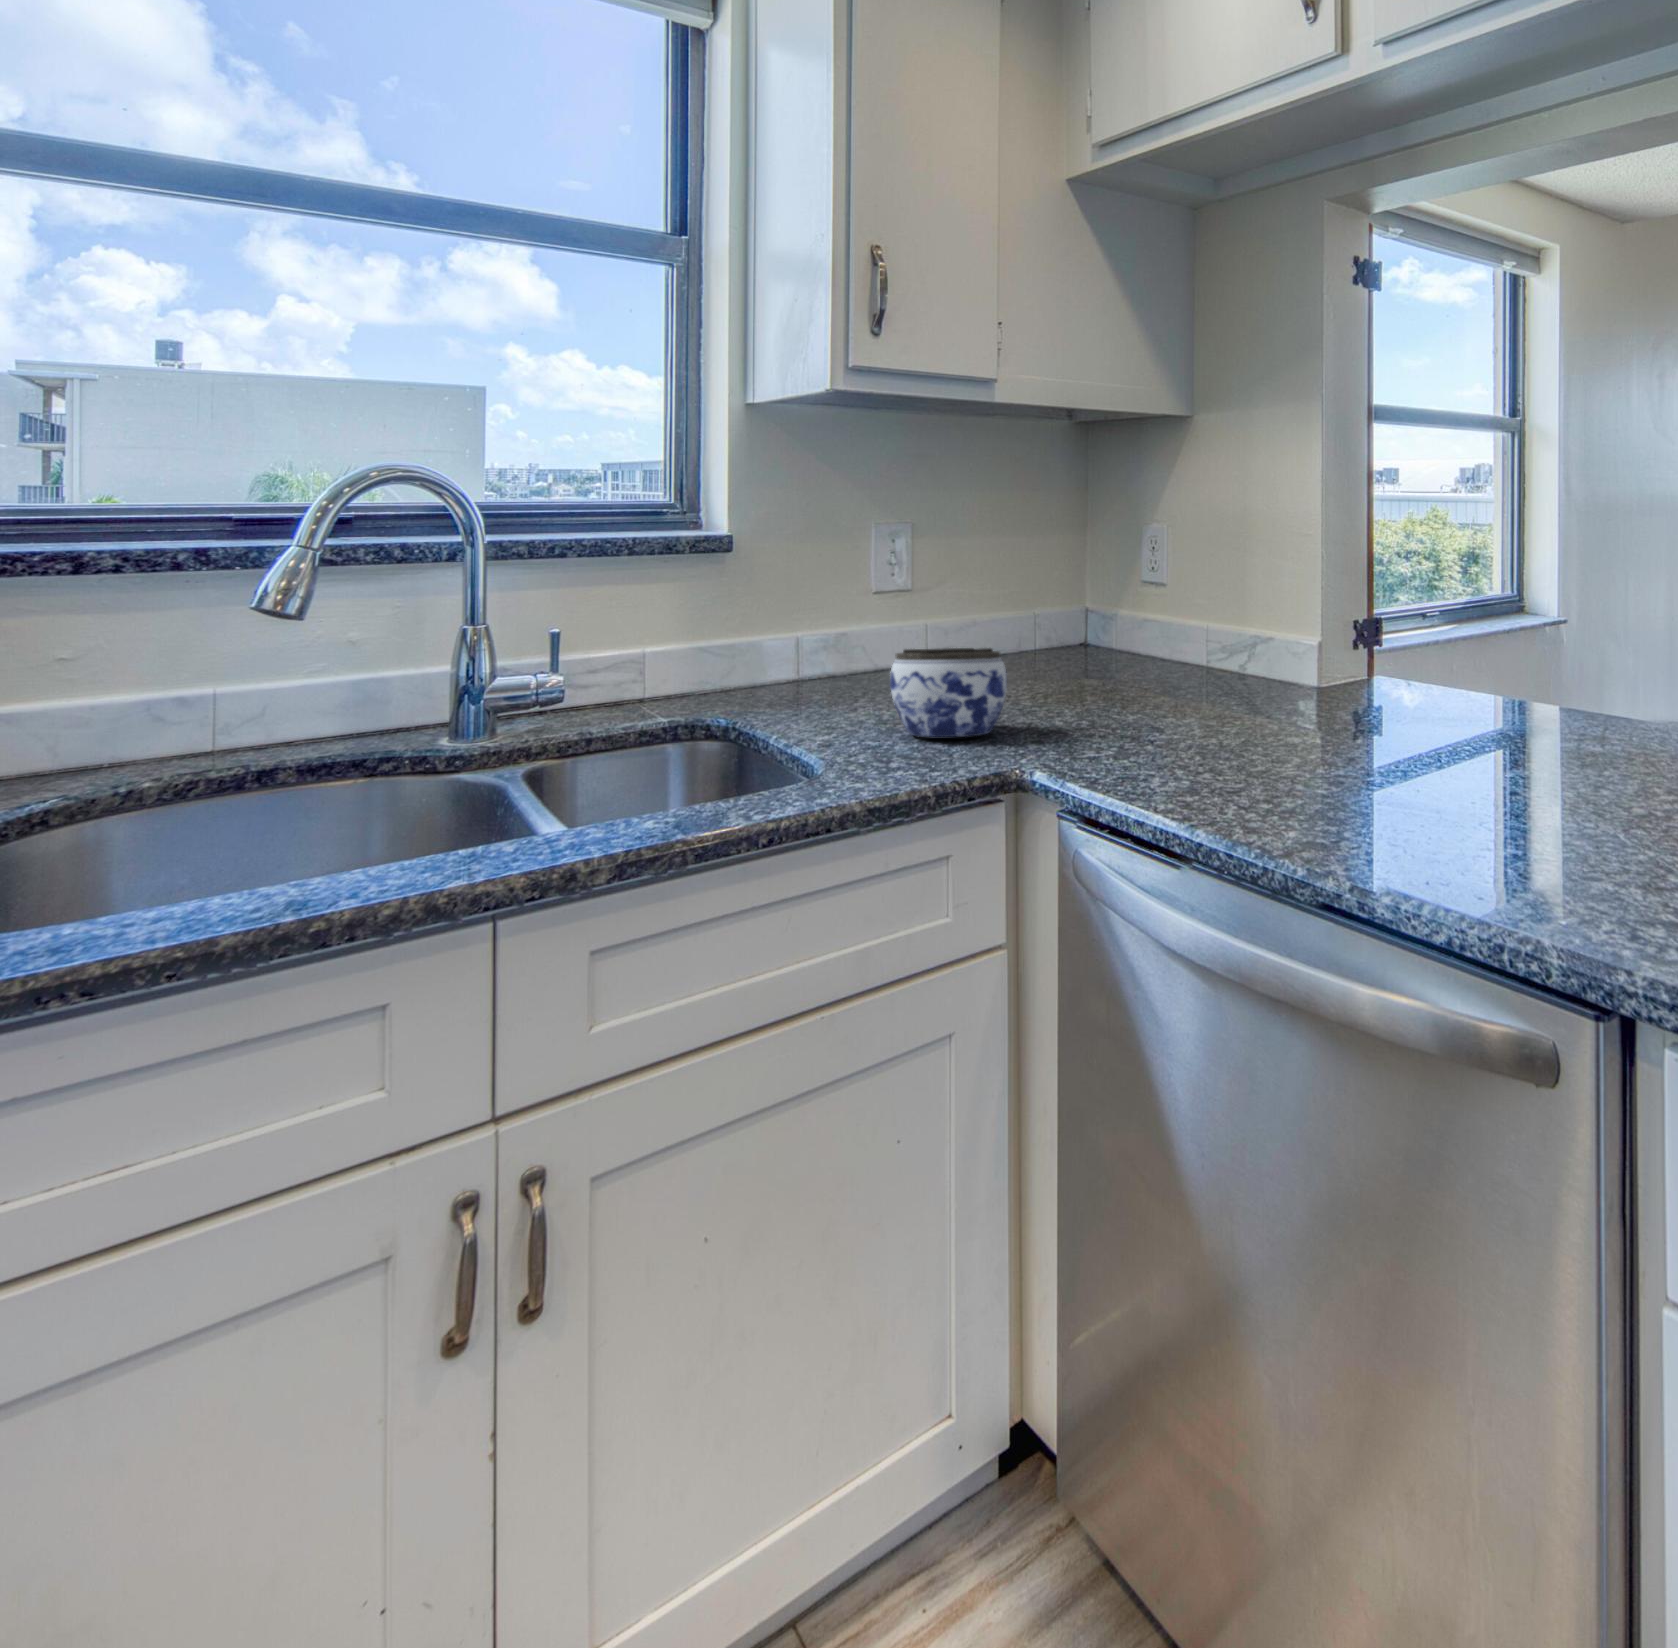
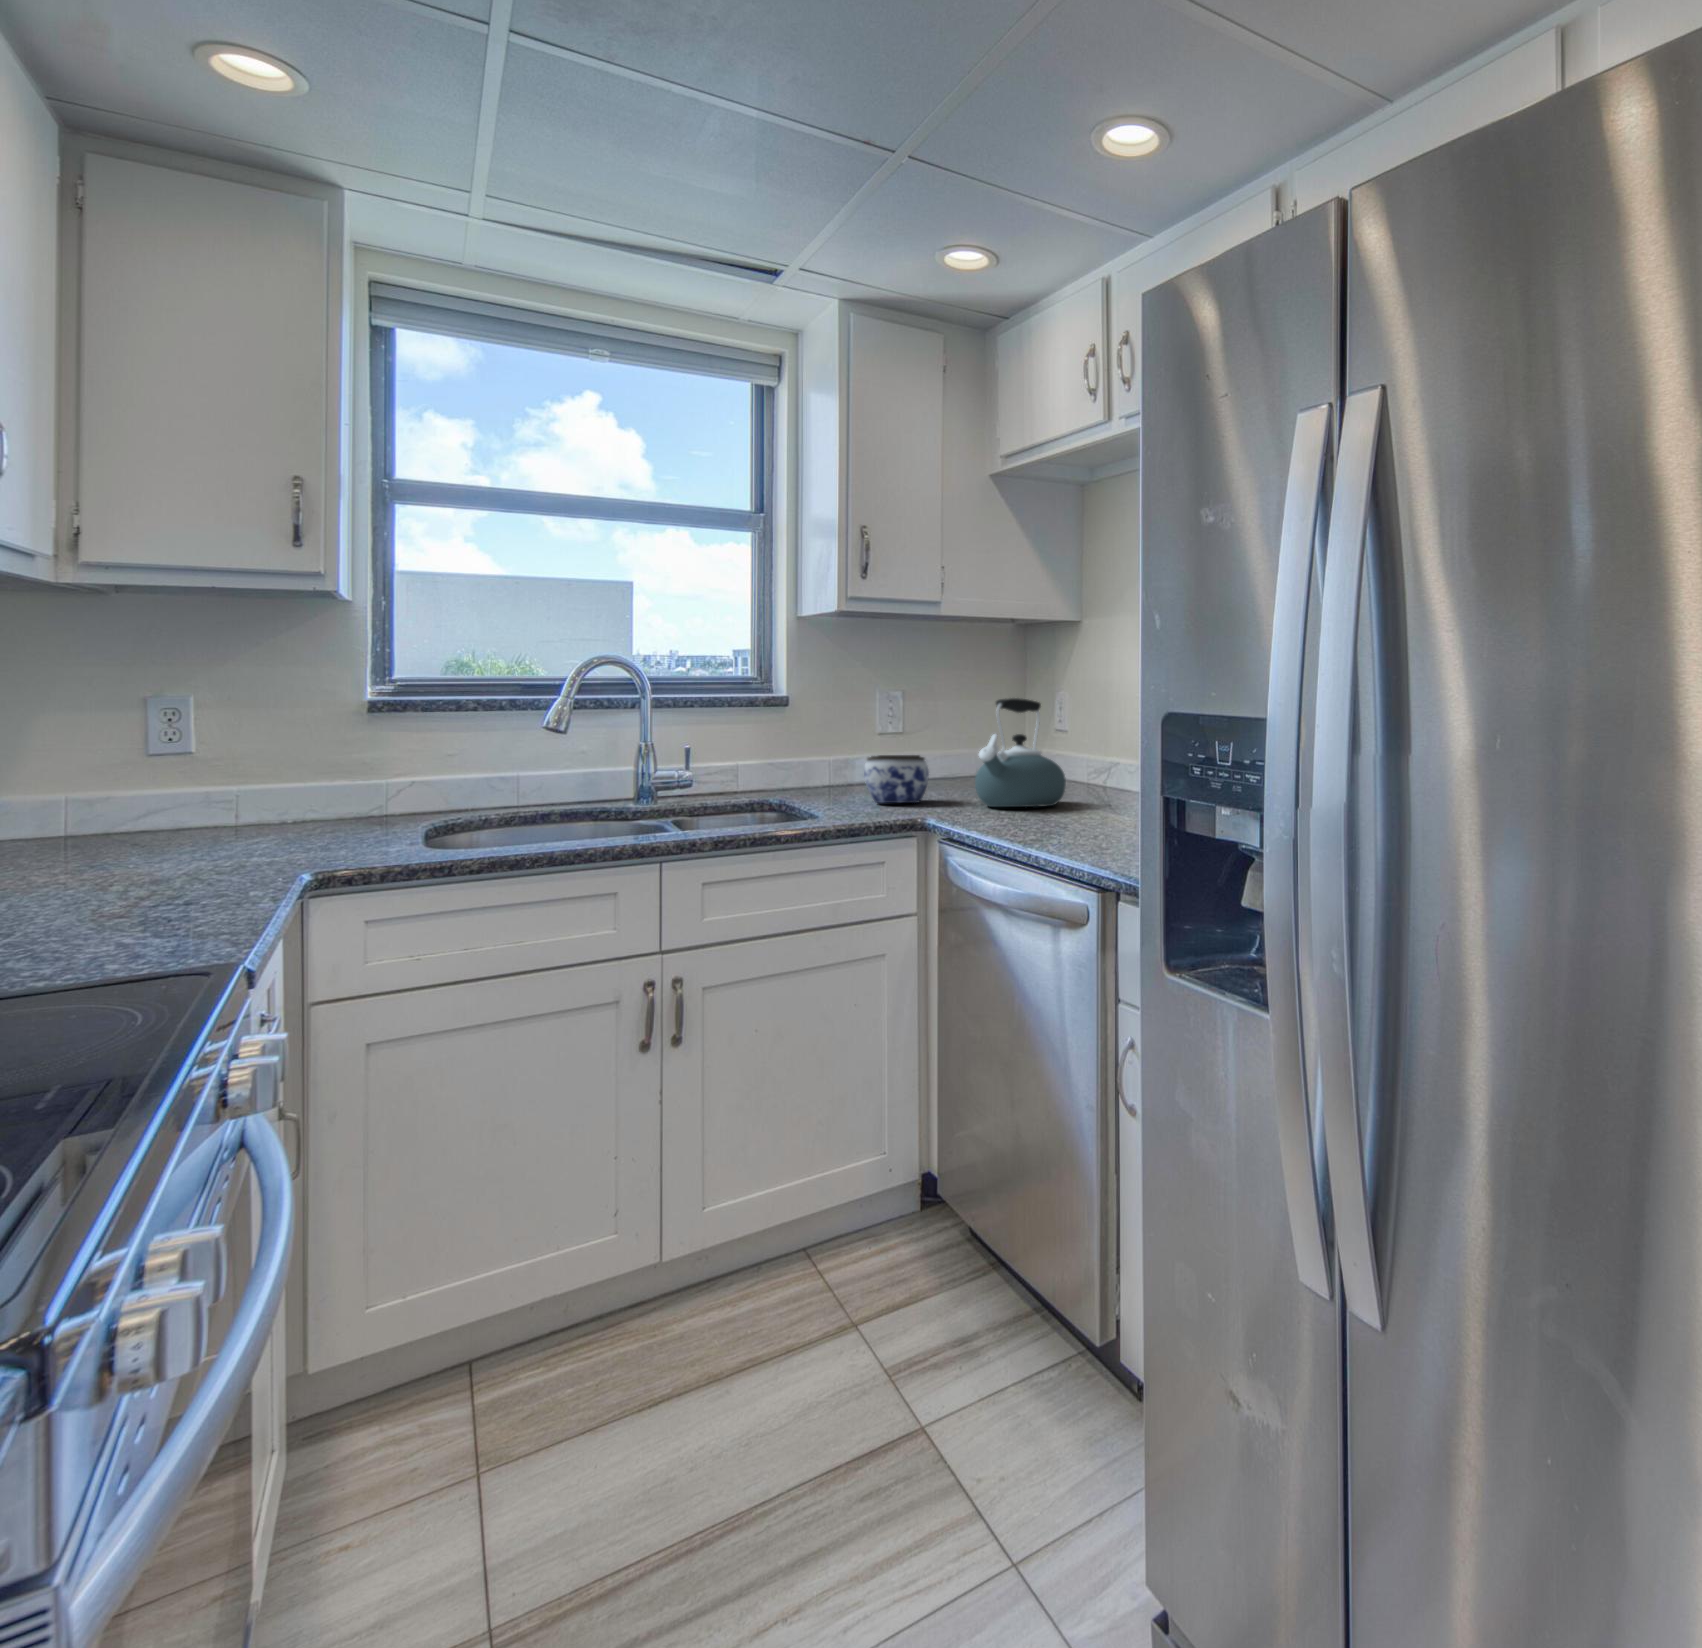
kettle: none [1103,549,1270,749] -> present [975,698,1066,807]

